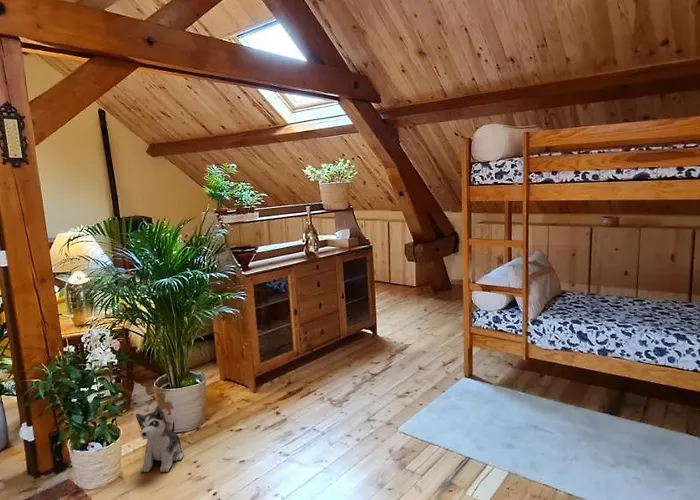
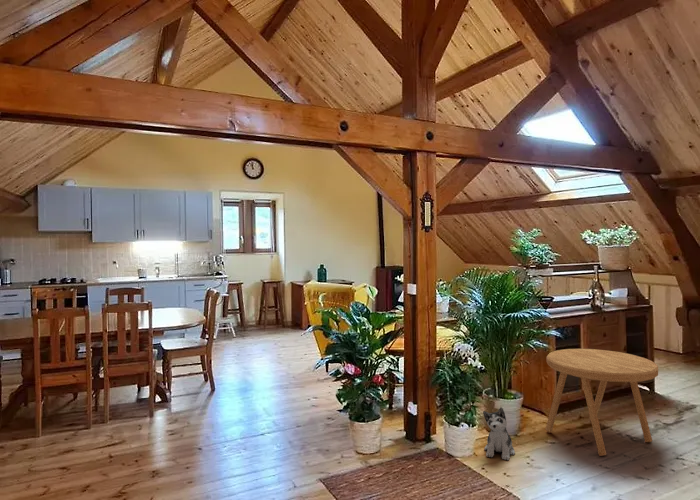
side table: none [232,306,351,437] -> present [546,349,658,456]

